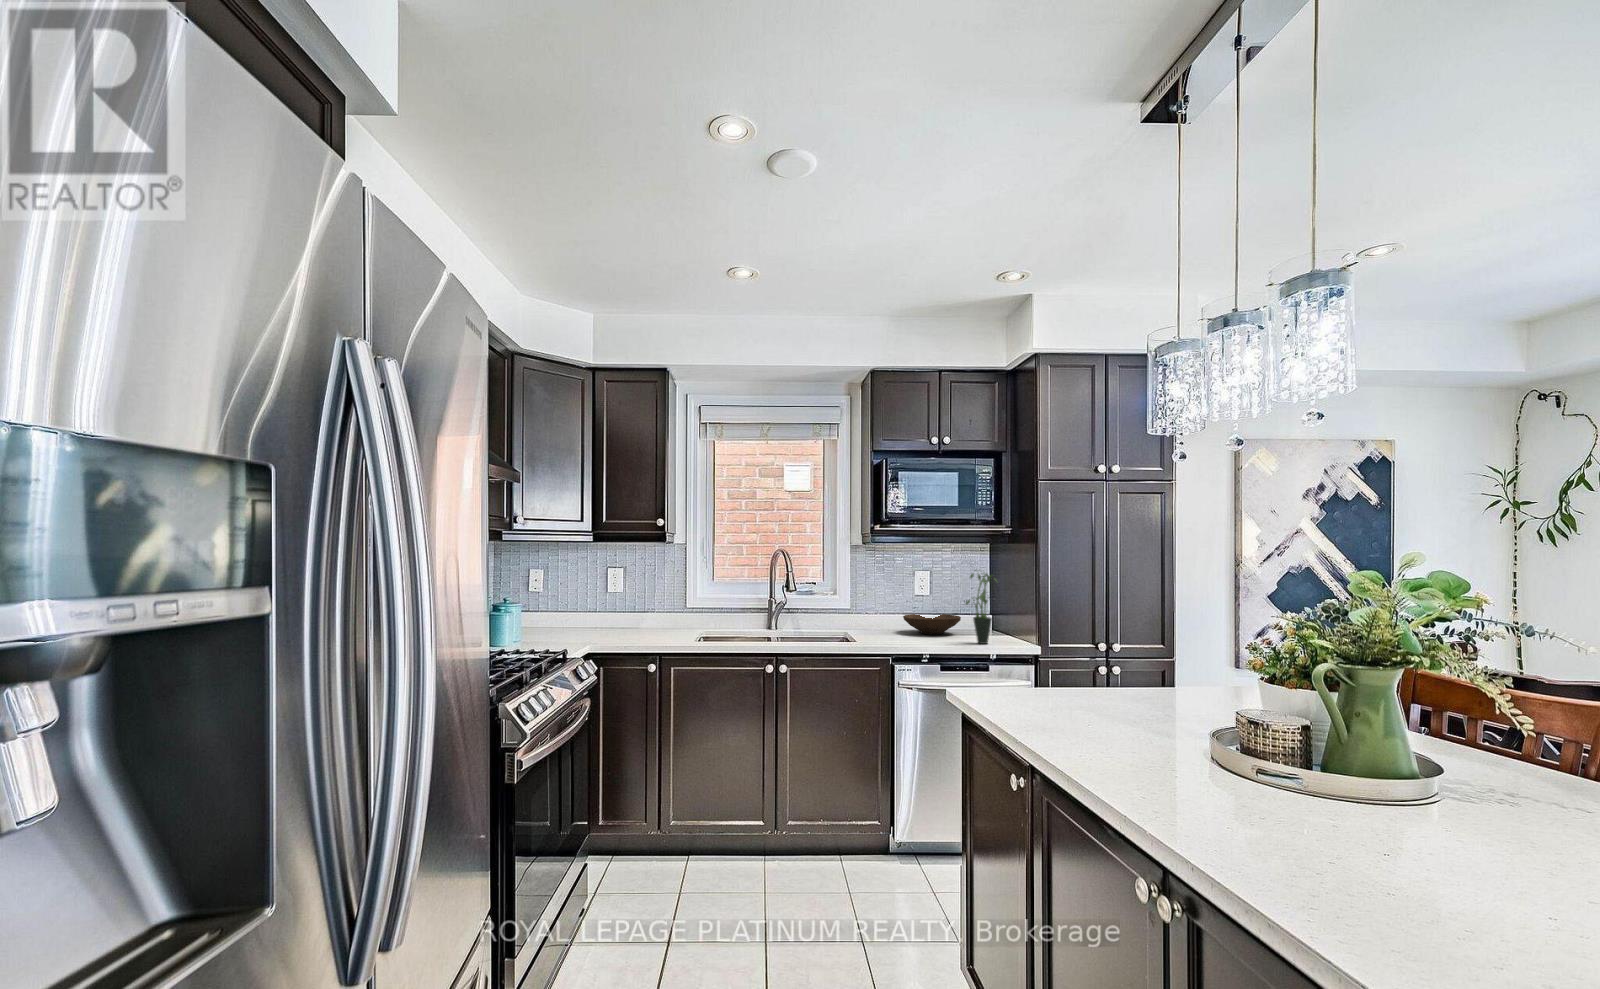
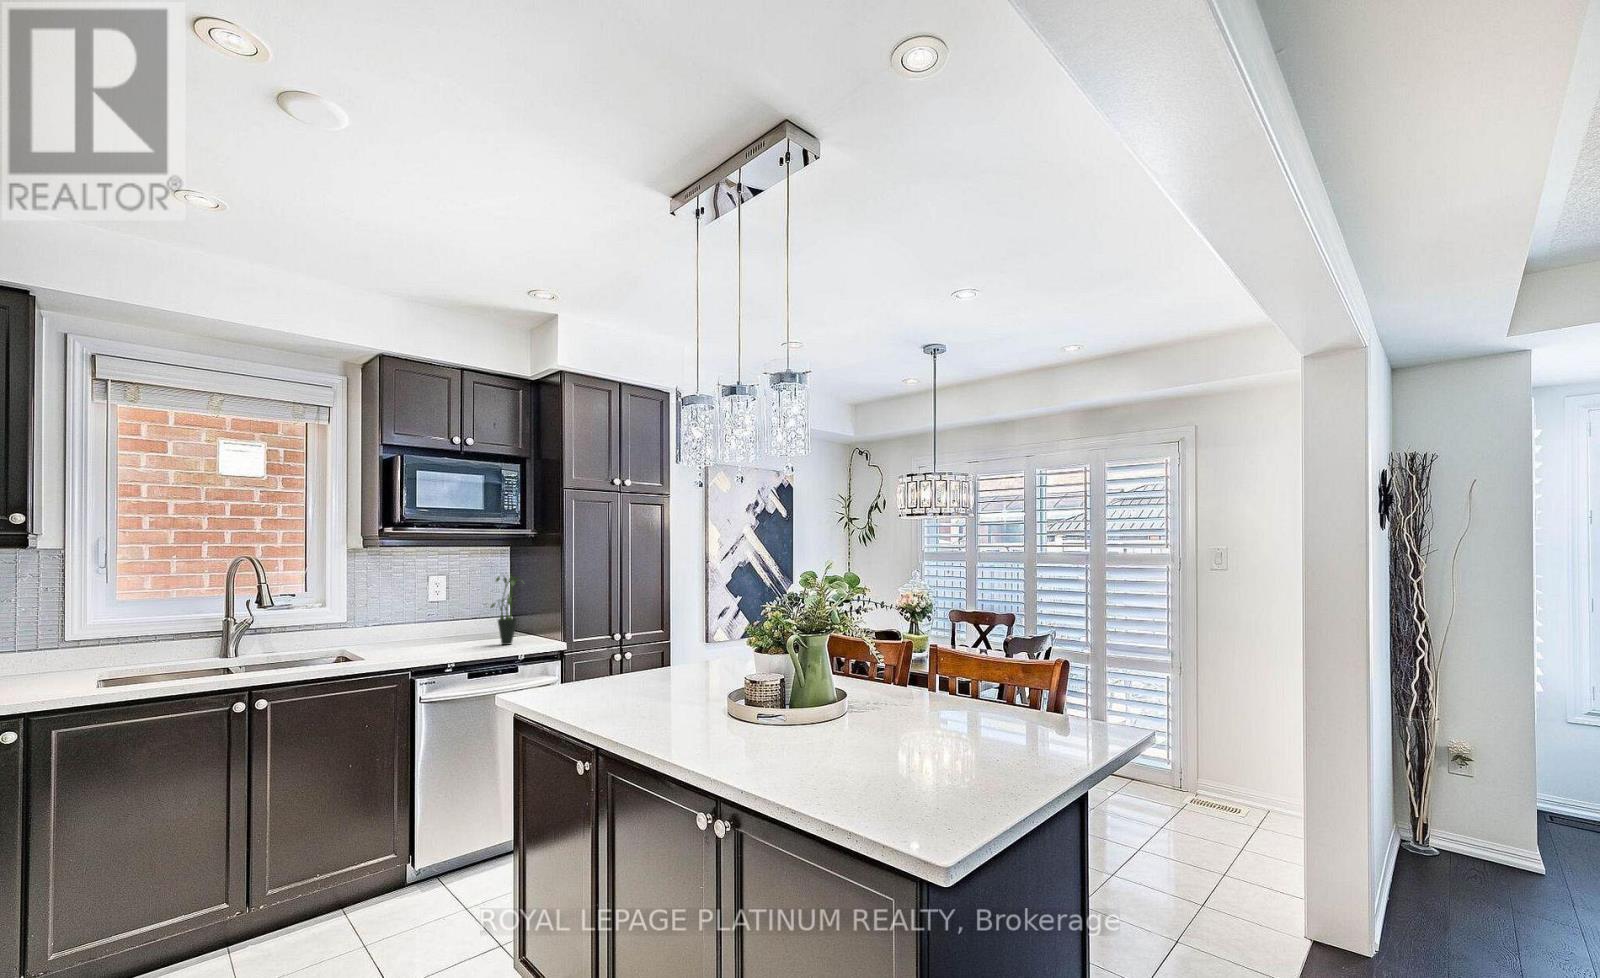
wooden bowl: present [903,614,961,635] -> none [413,620,479,642]

